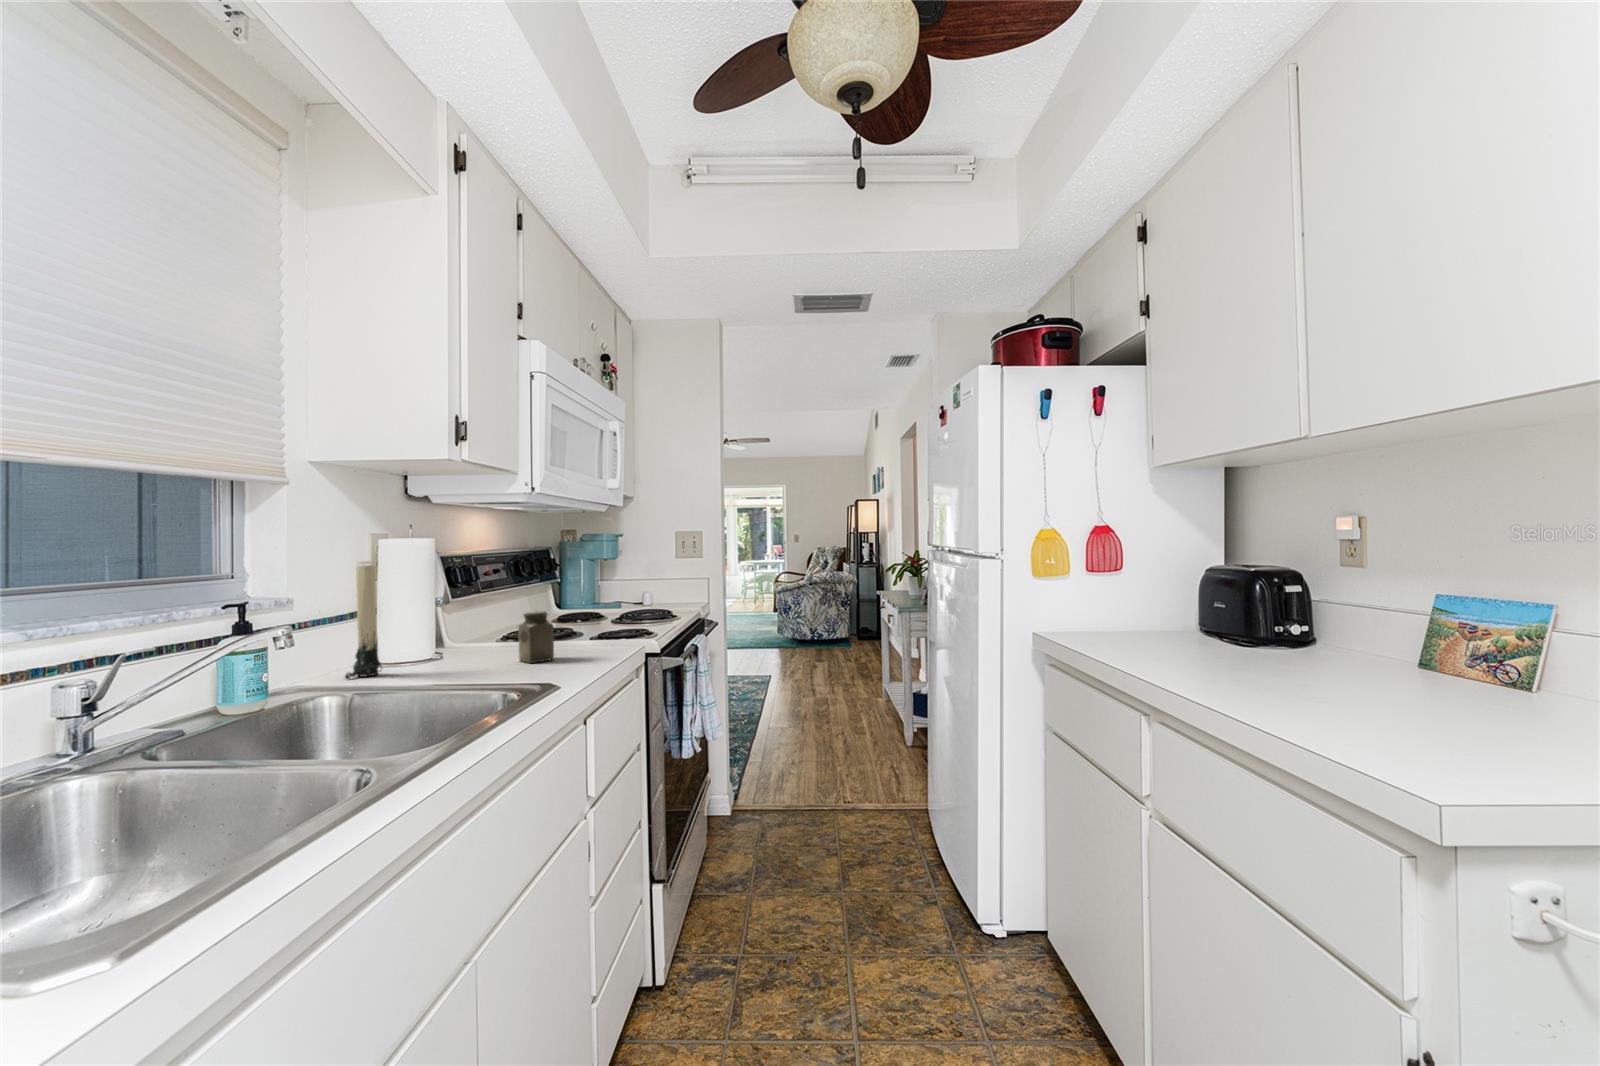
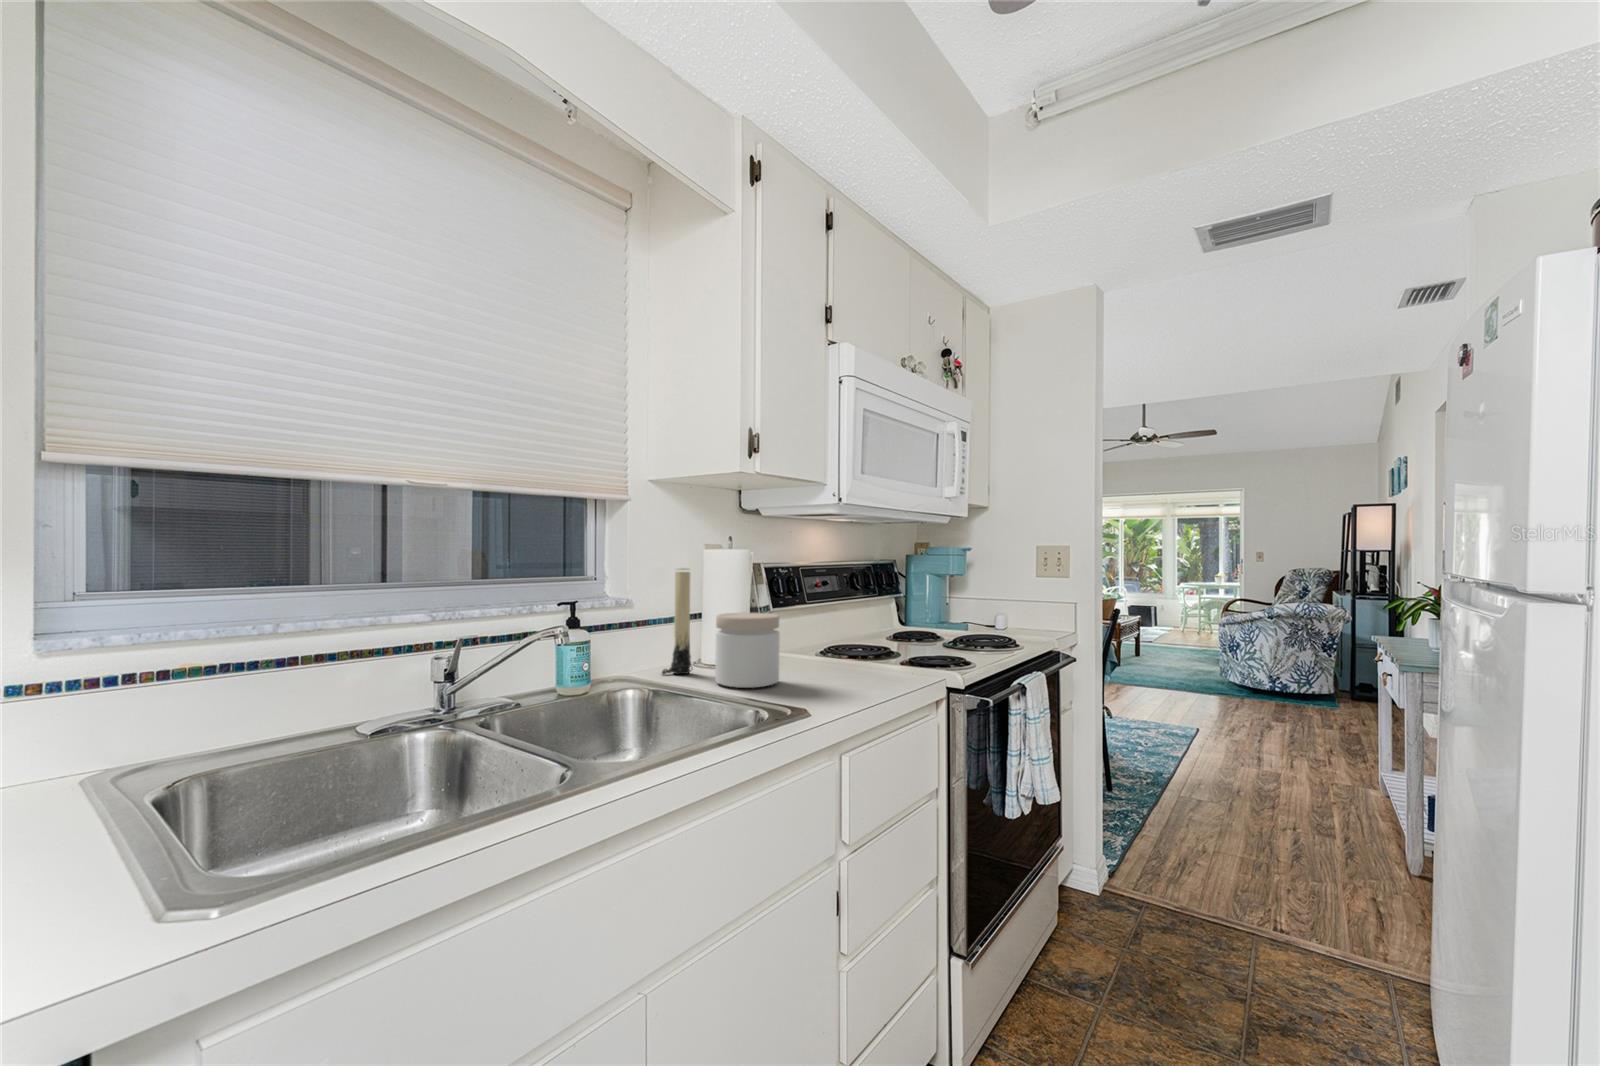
jar: none [421,602,494,678] -> present [715,613,780,688]
salt shaker: present [518,611,554,663] -> none [813,627,845,682]

